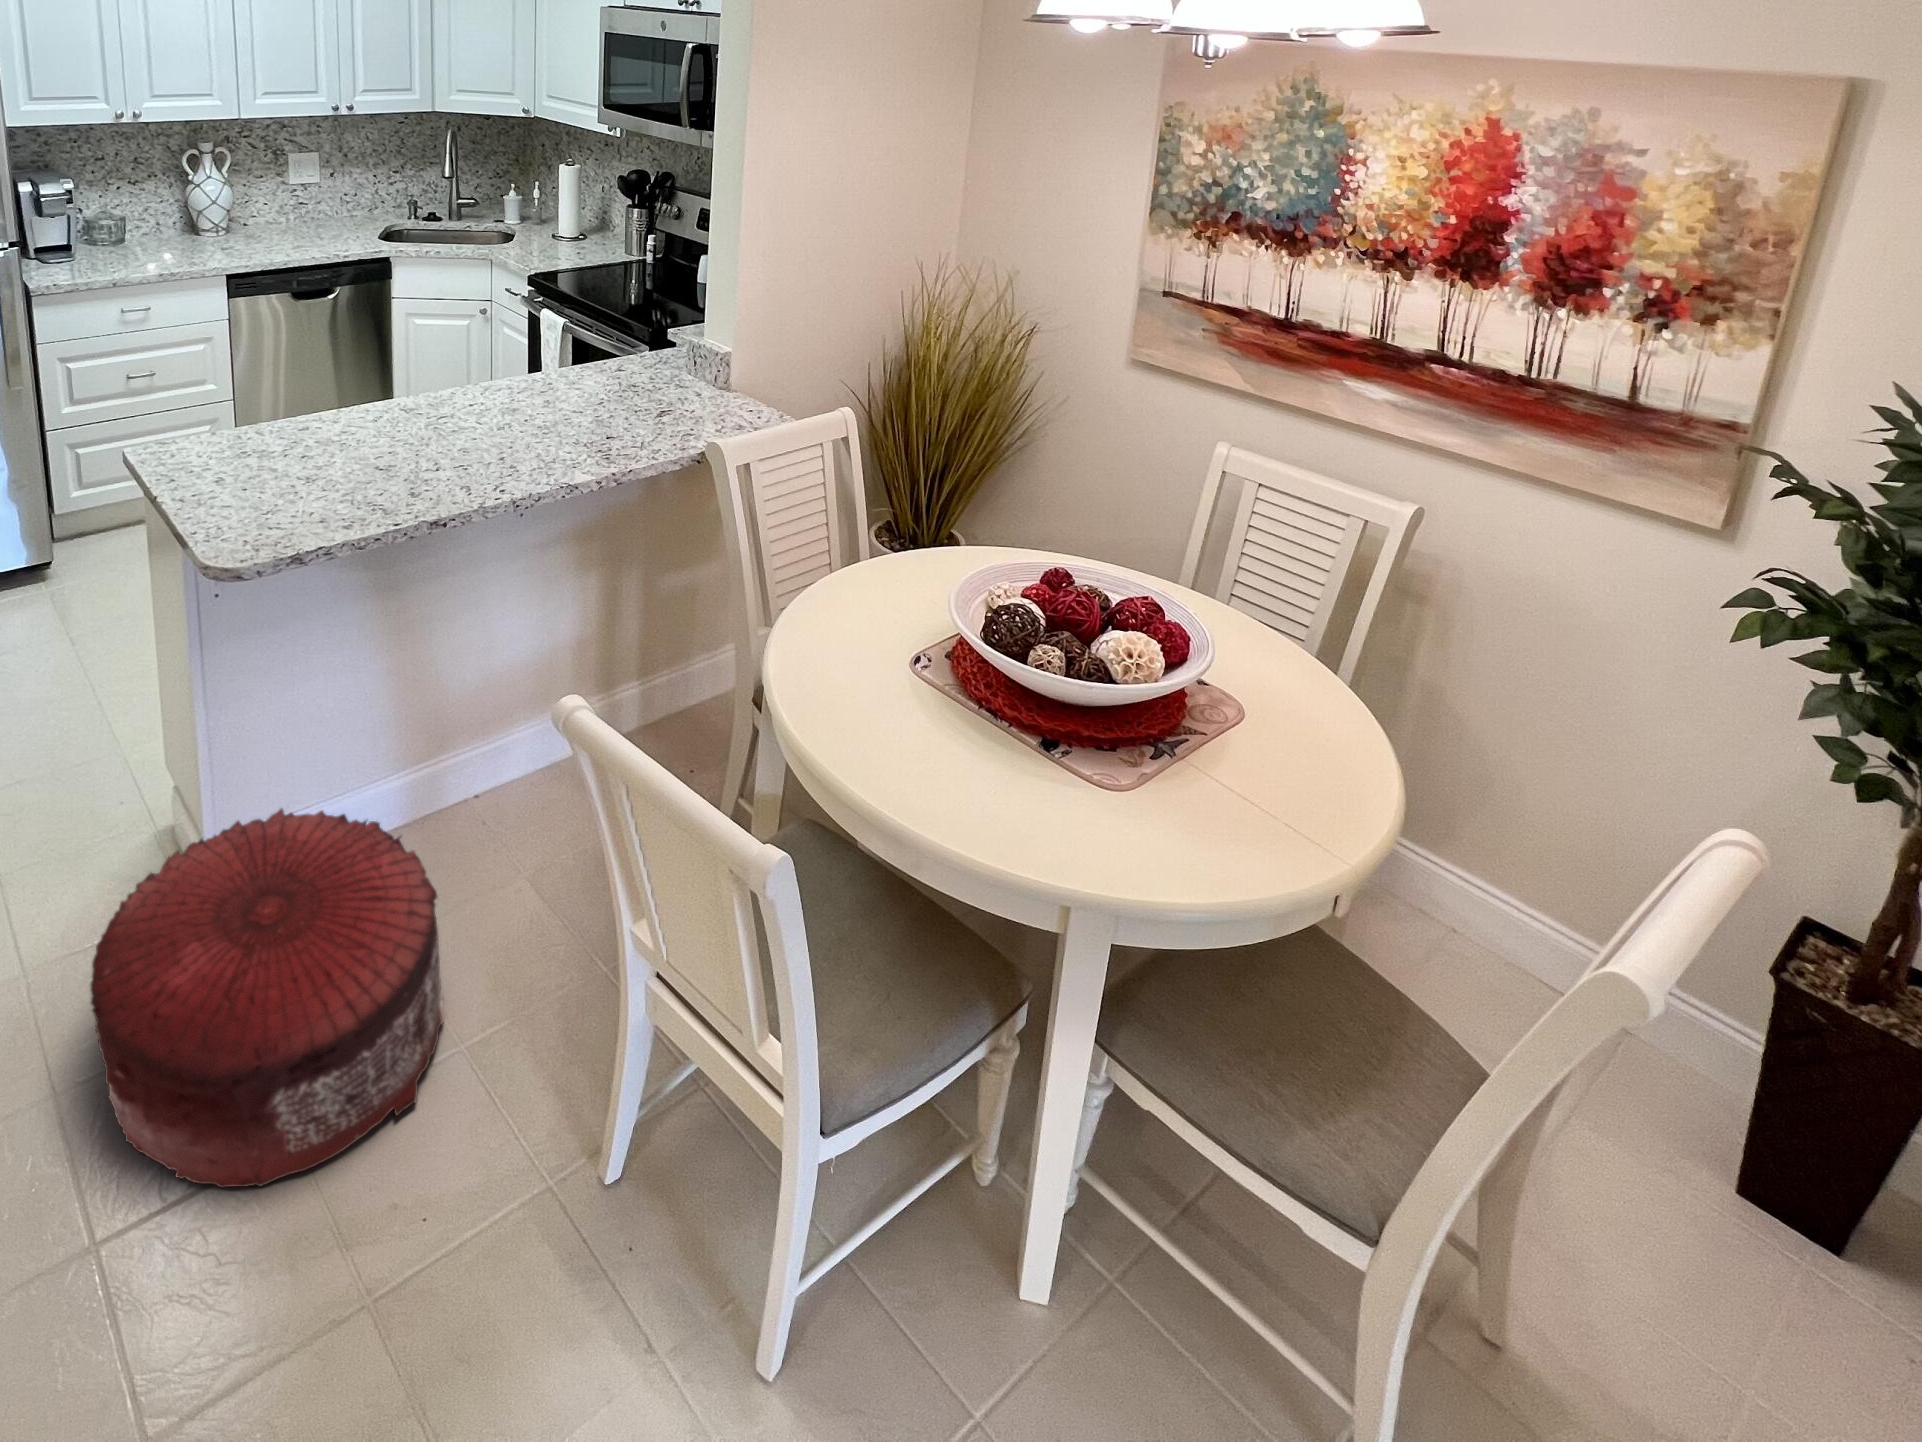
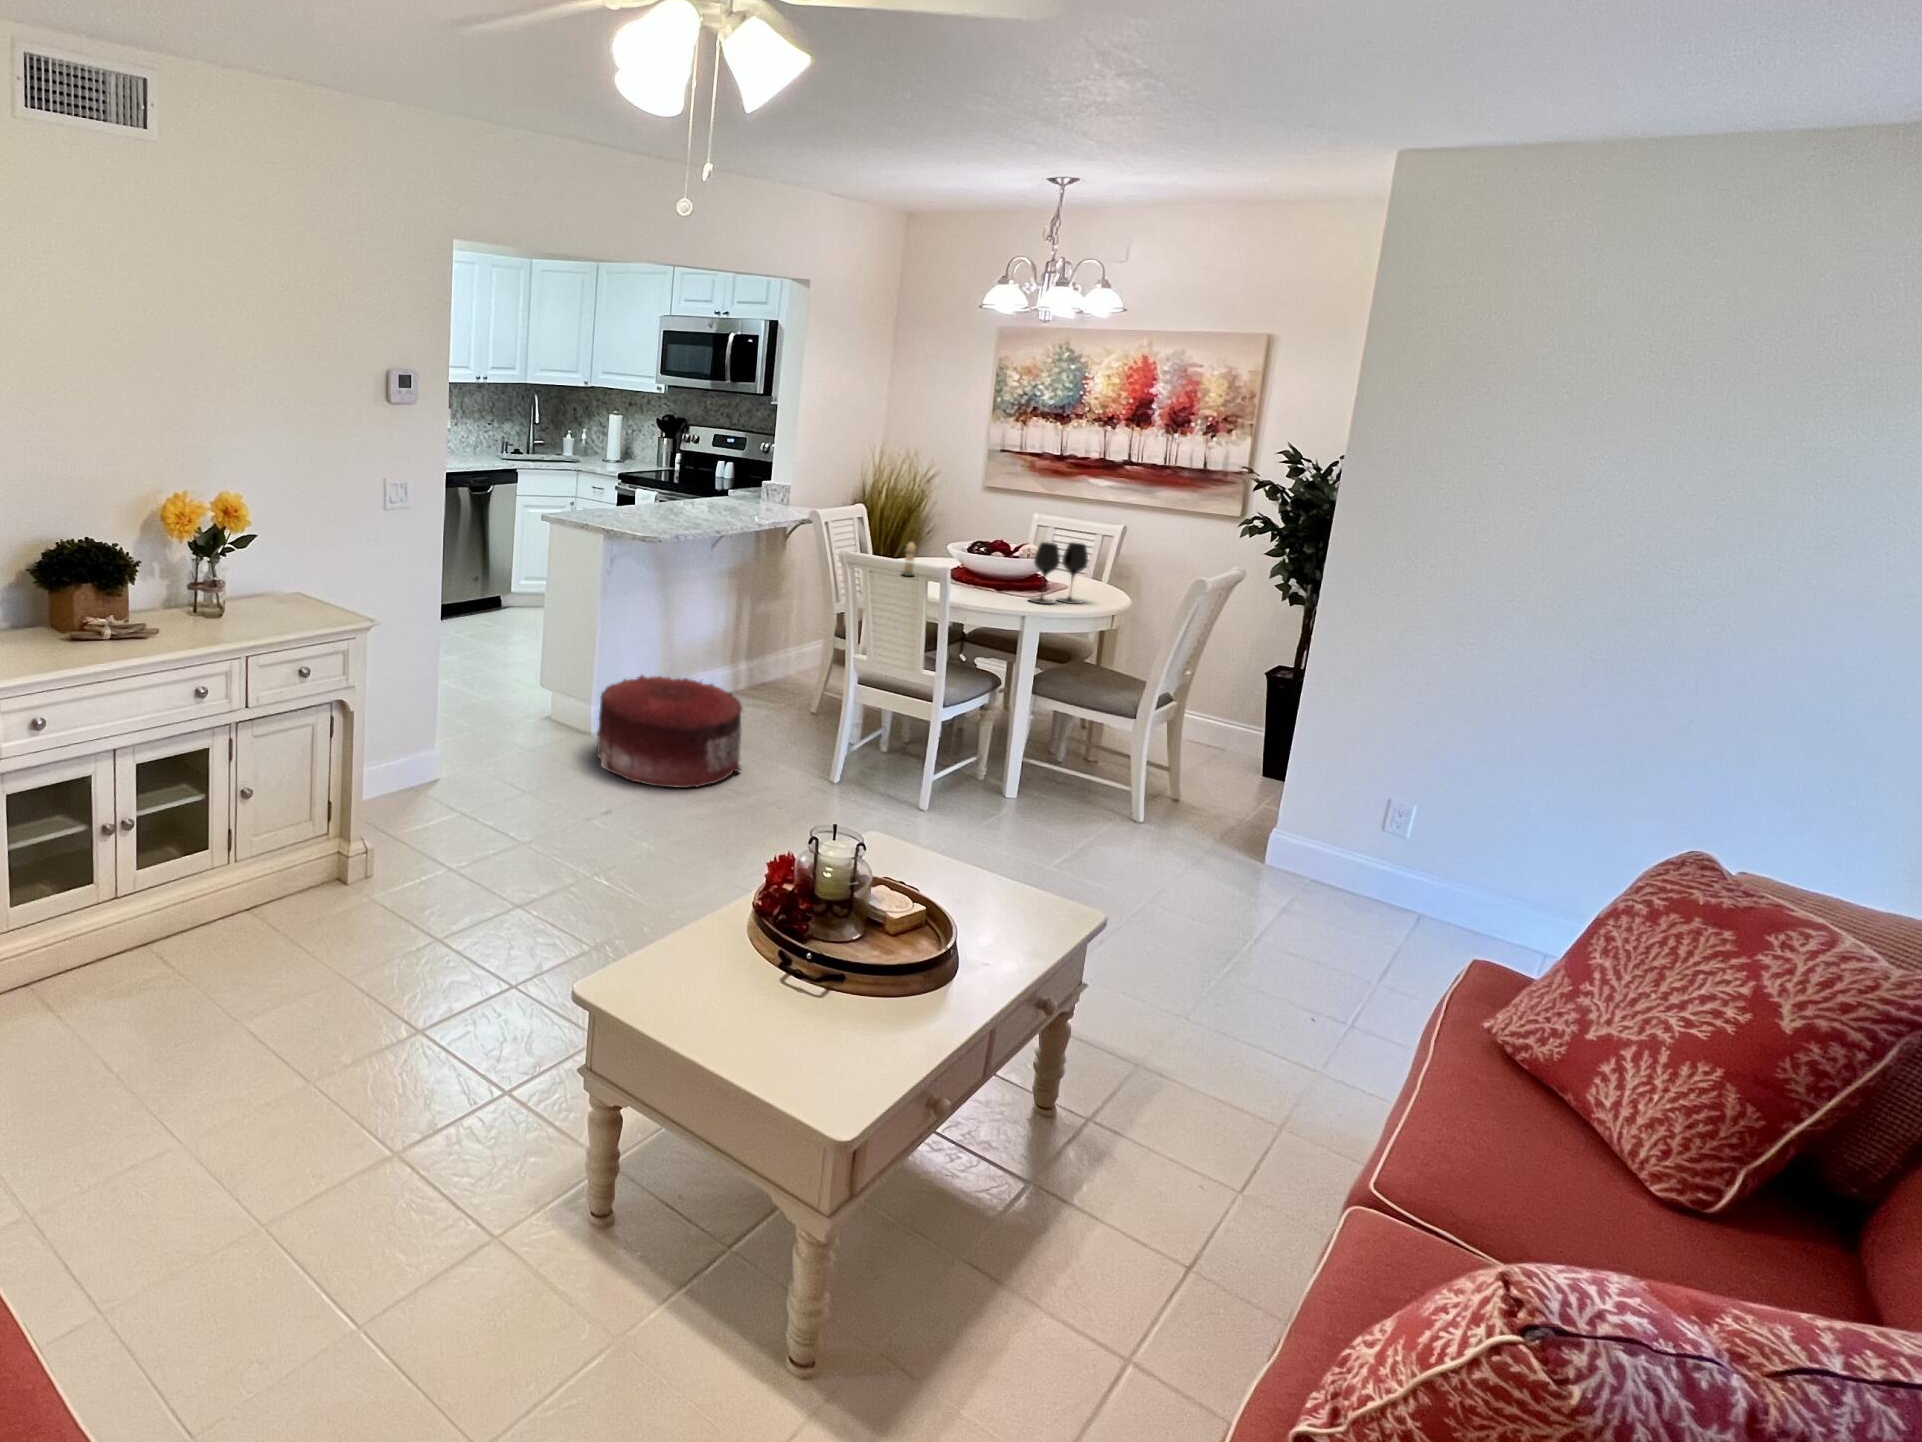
candle: none [840,567,885,651] -> present [903,541,917,576]
wine glass: none [1102,677,1277,851] -> present [1029,542,1088,604]

